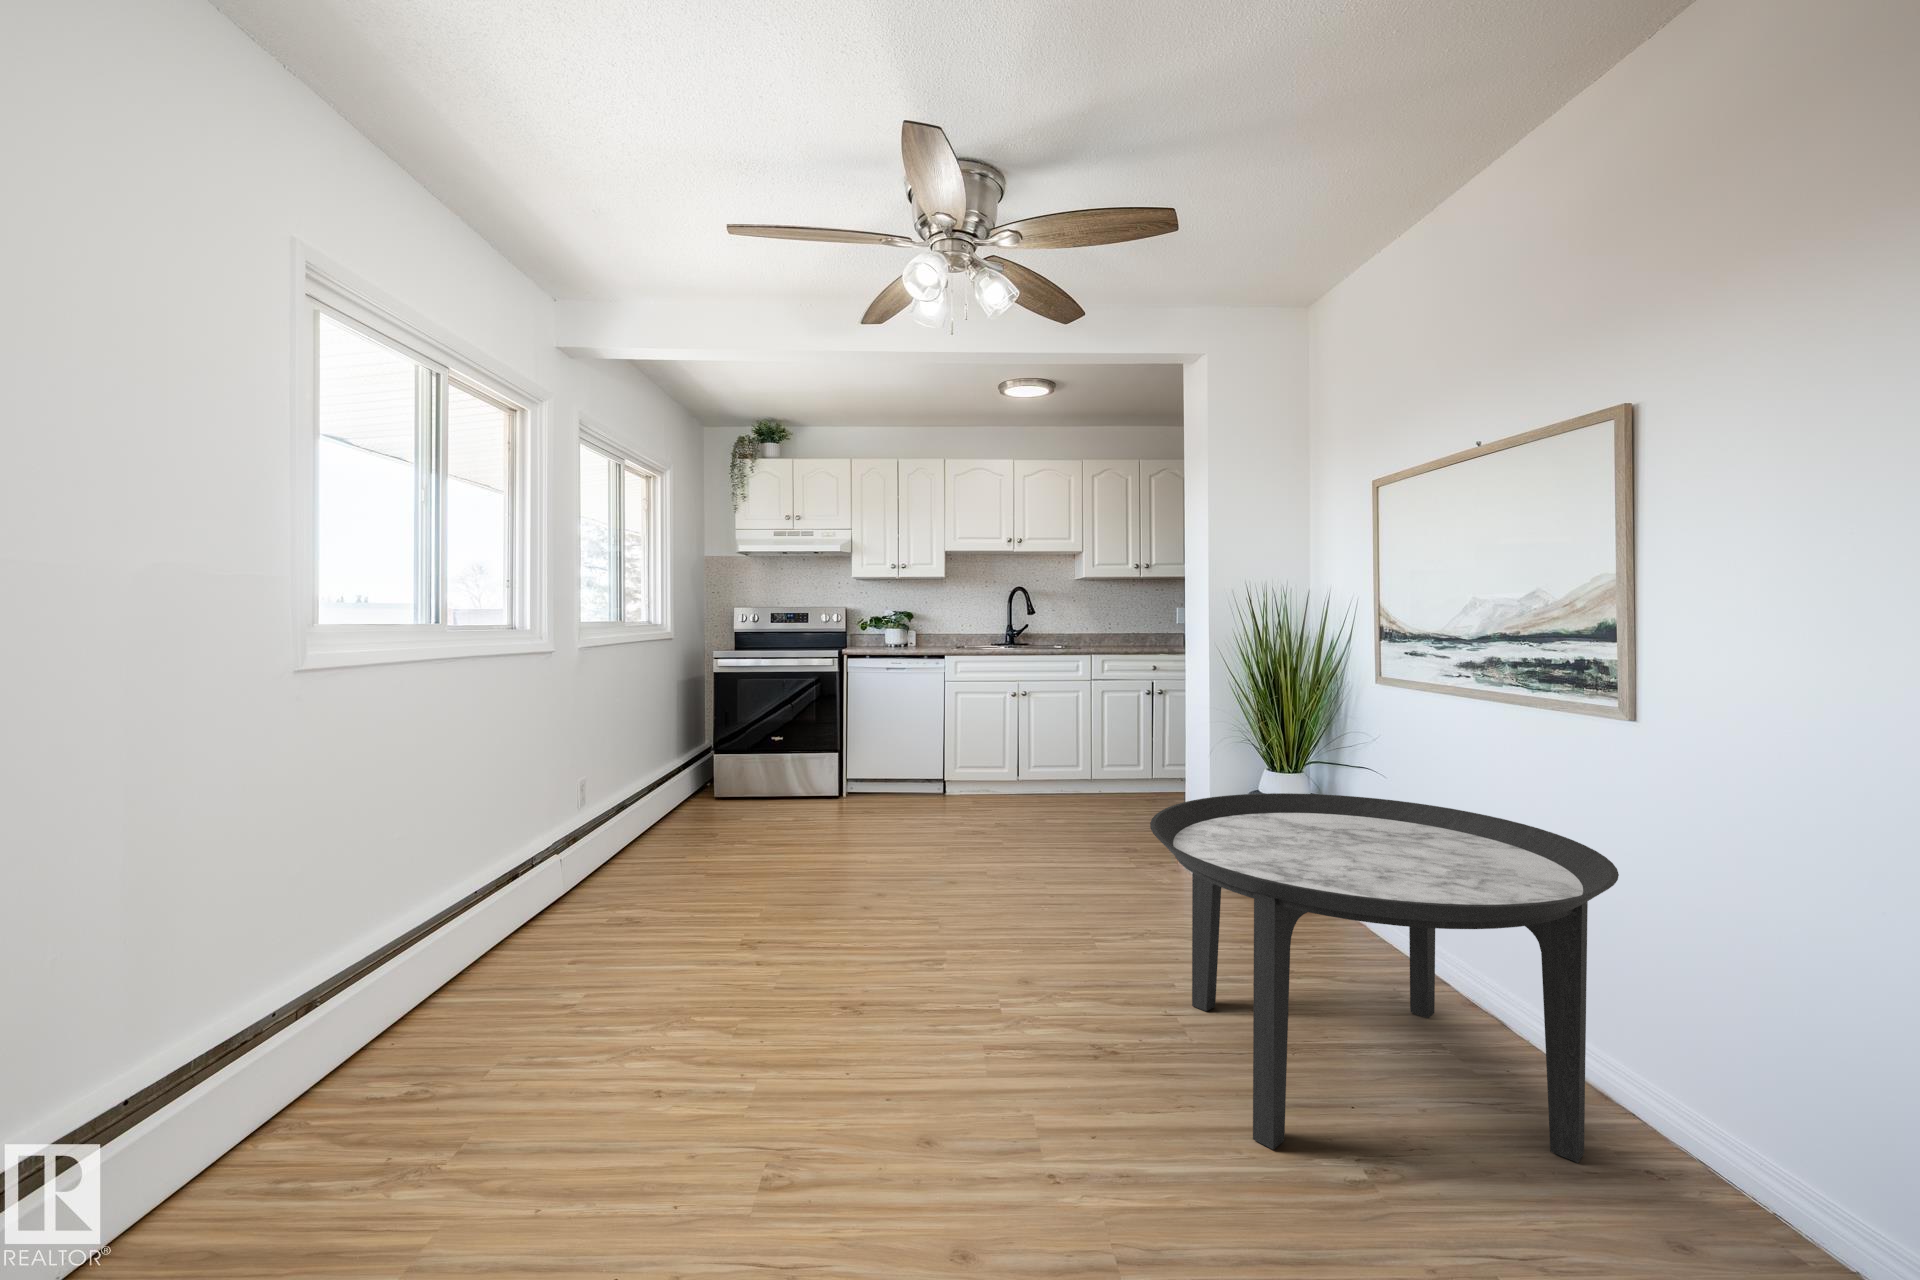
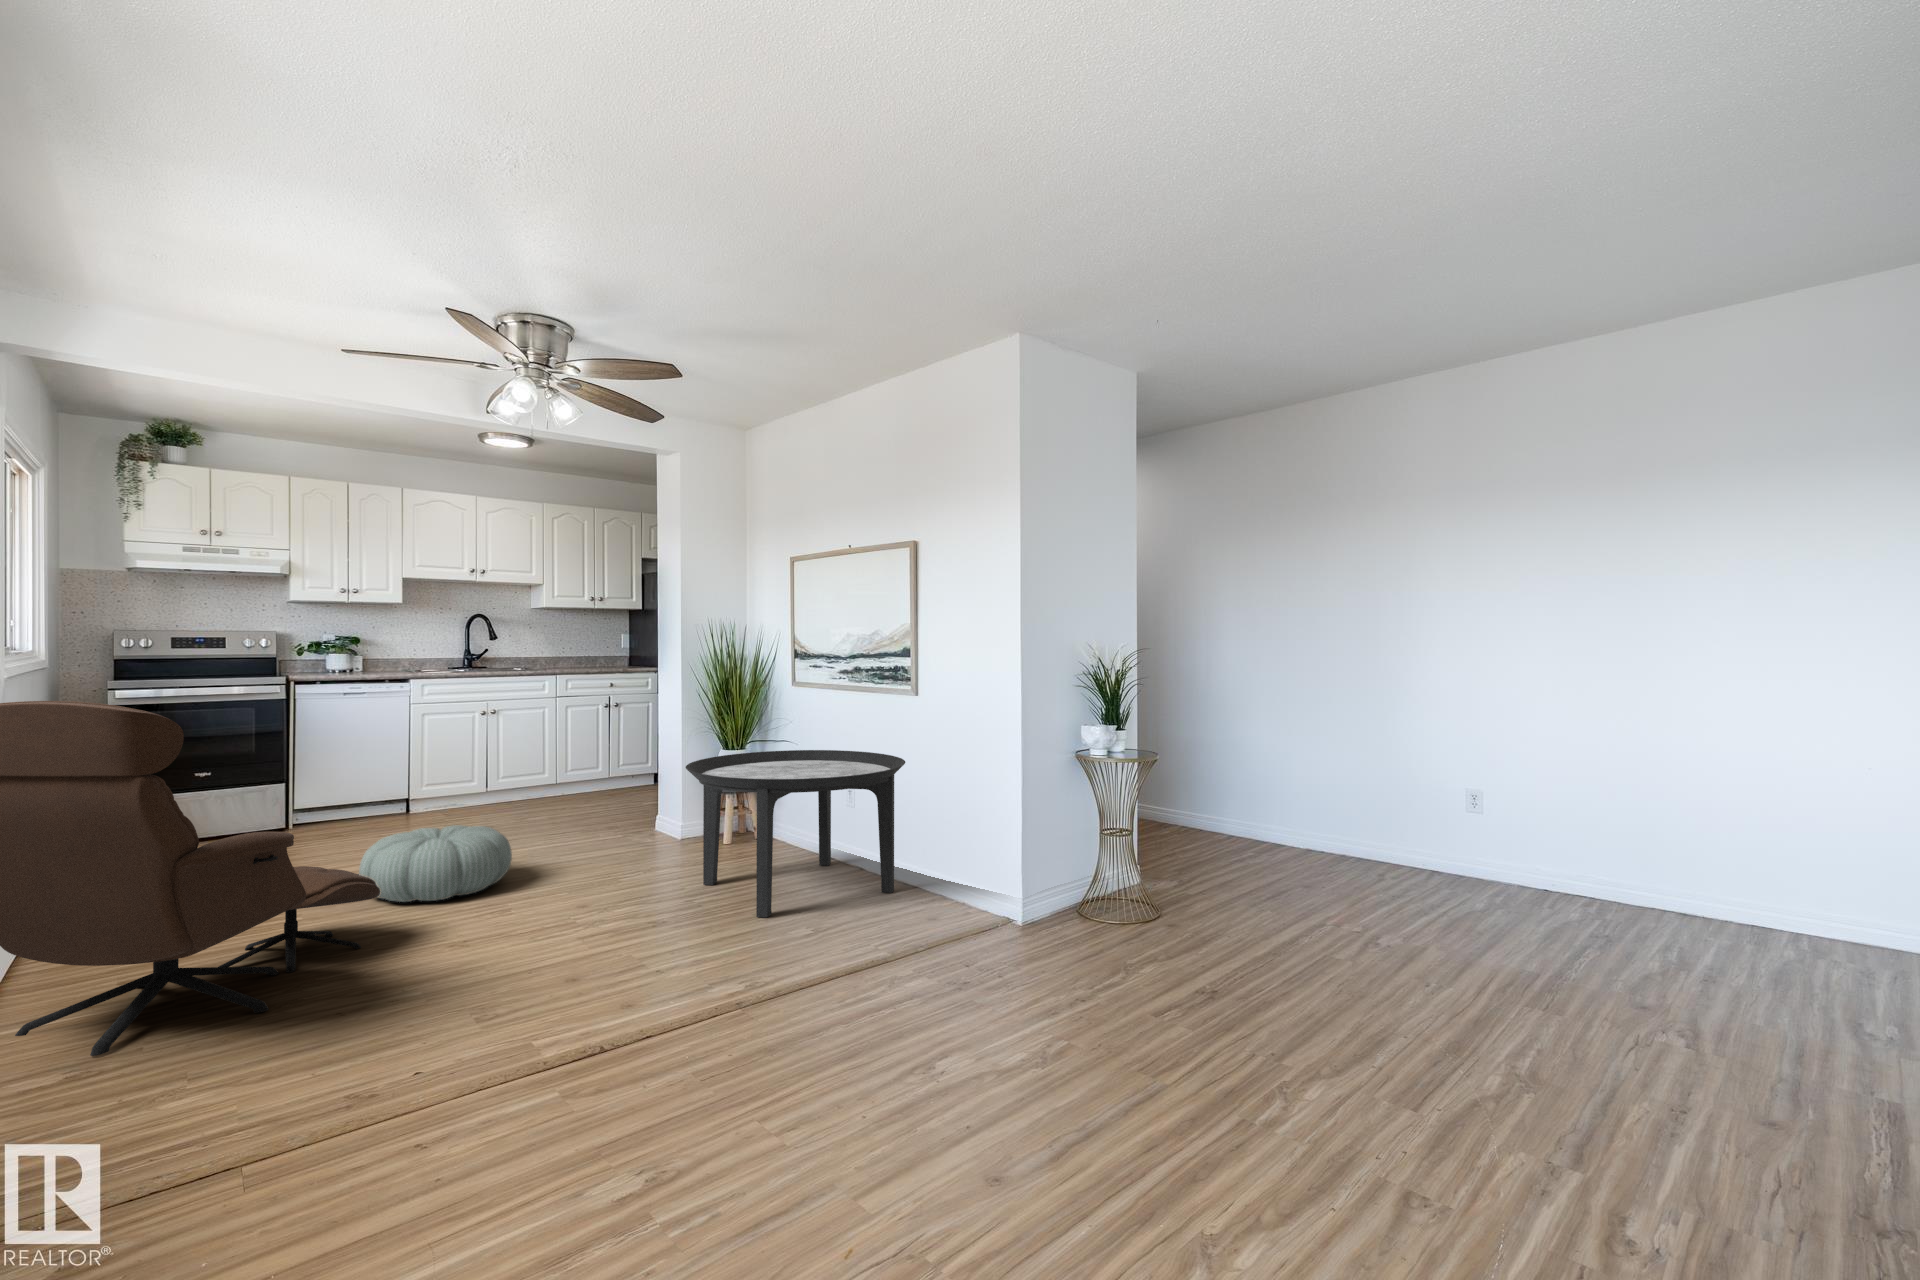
lounge chair: none [290,683,761,1124] -> present [0,701,381,1056]
pouf: none [800,836,960,938] -> present [359,825,512,902]

